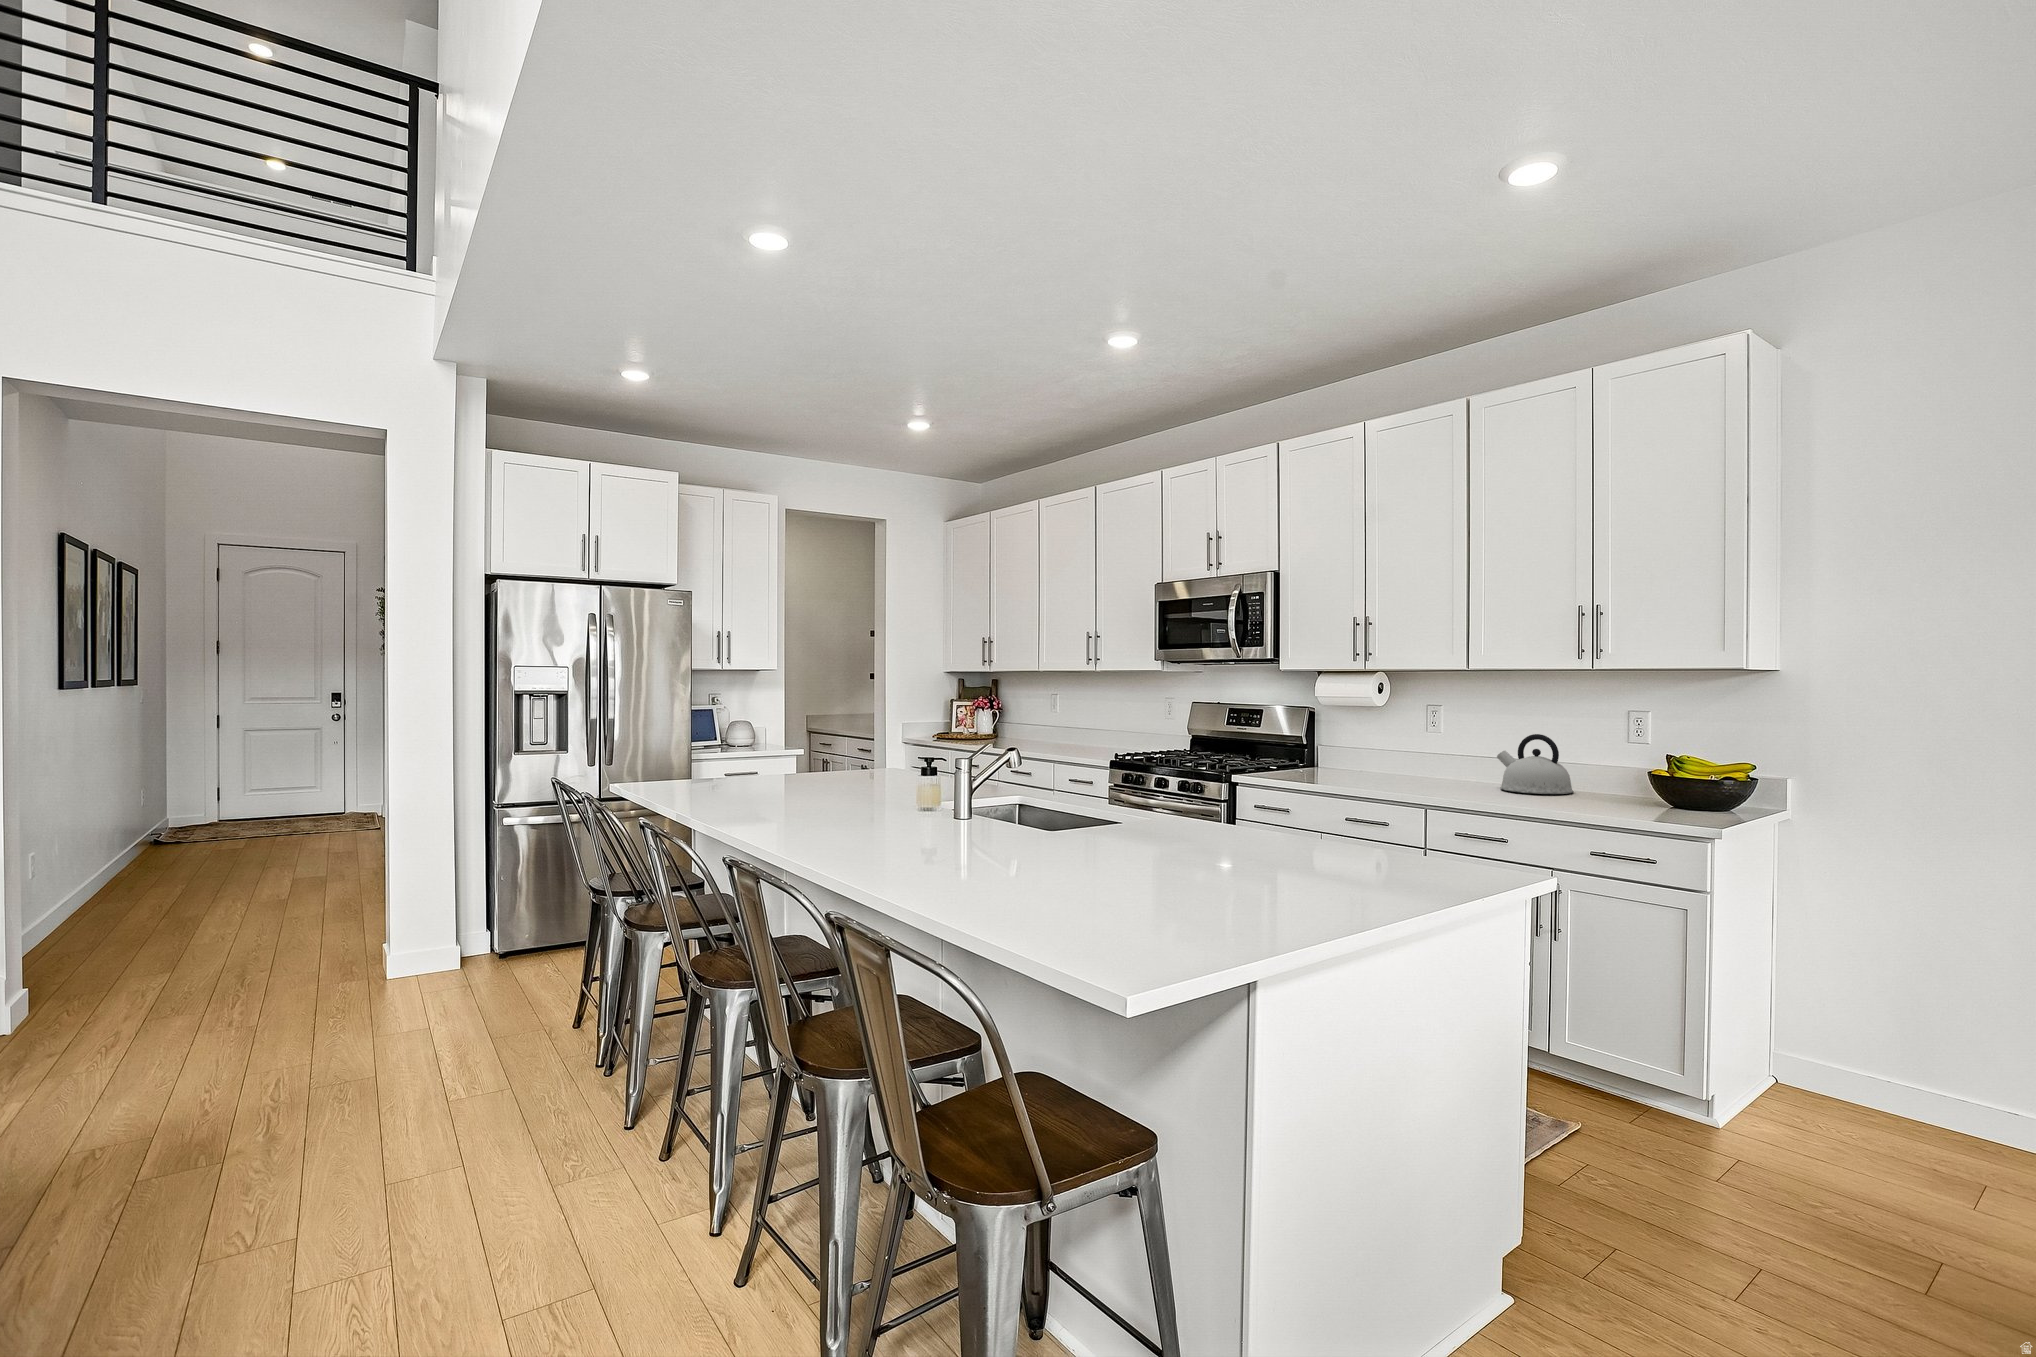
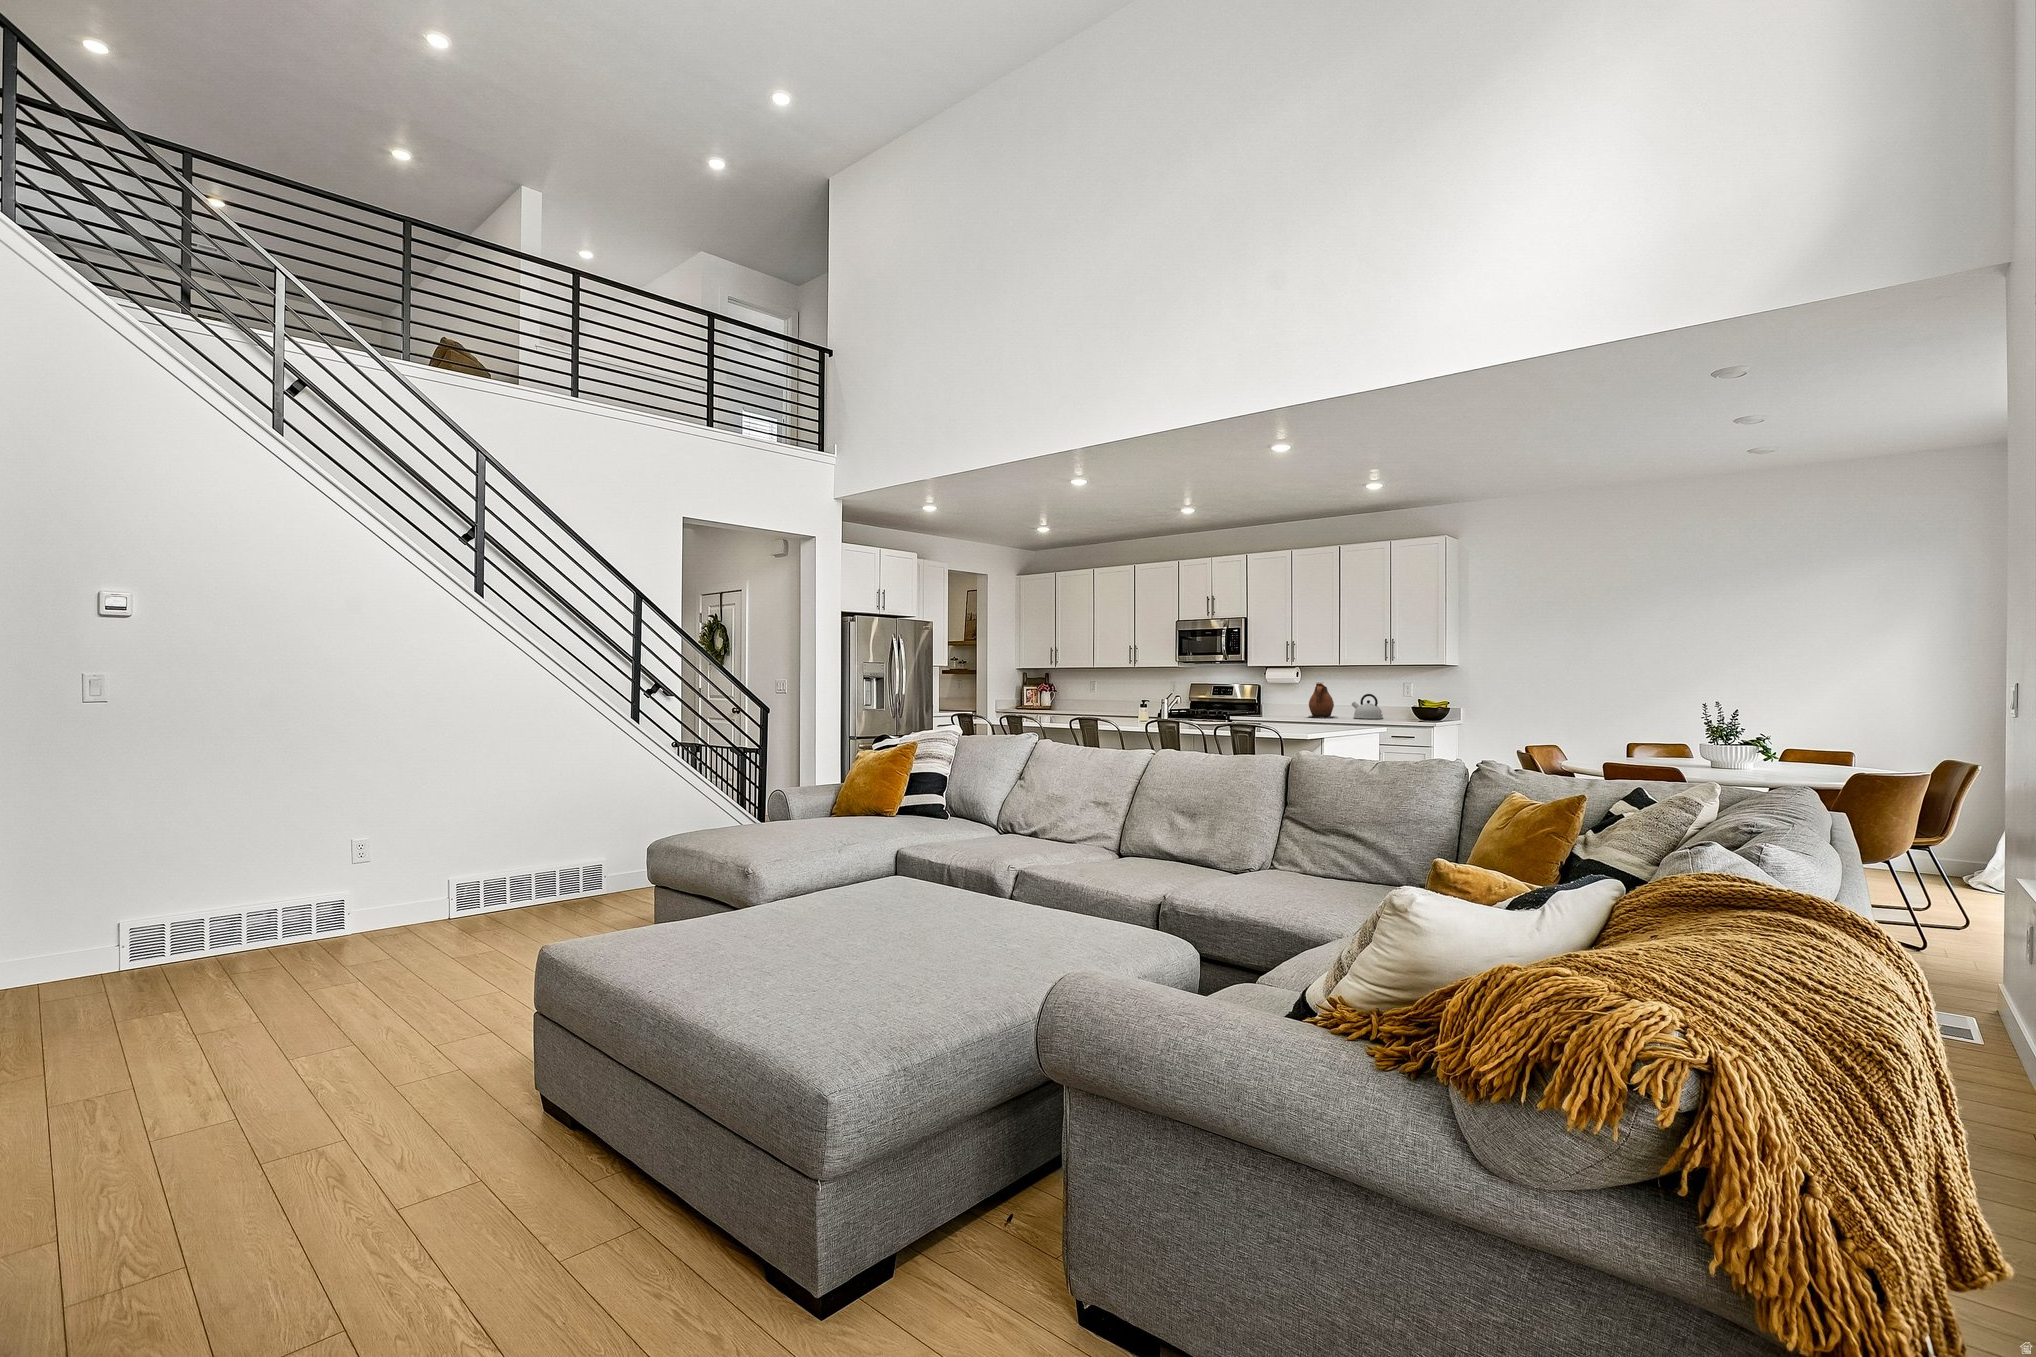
ceramic pitcher: none [1390,709,1467,786] -> present [1309,683,1335,717]

